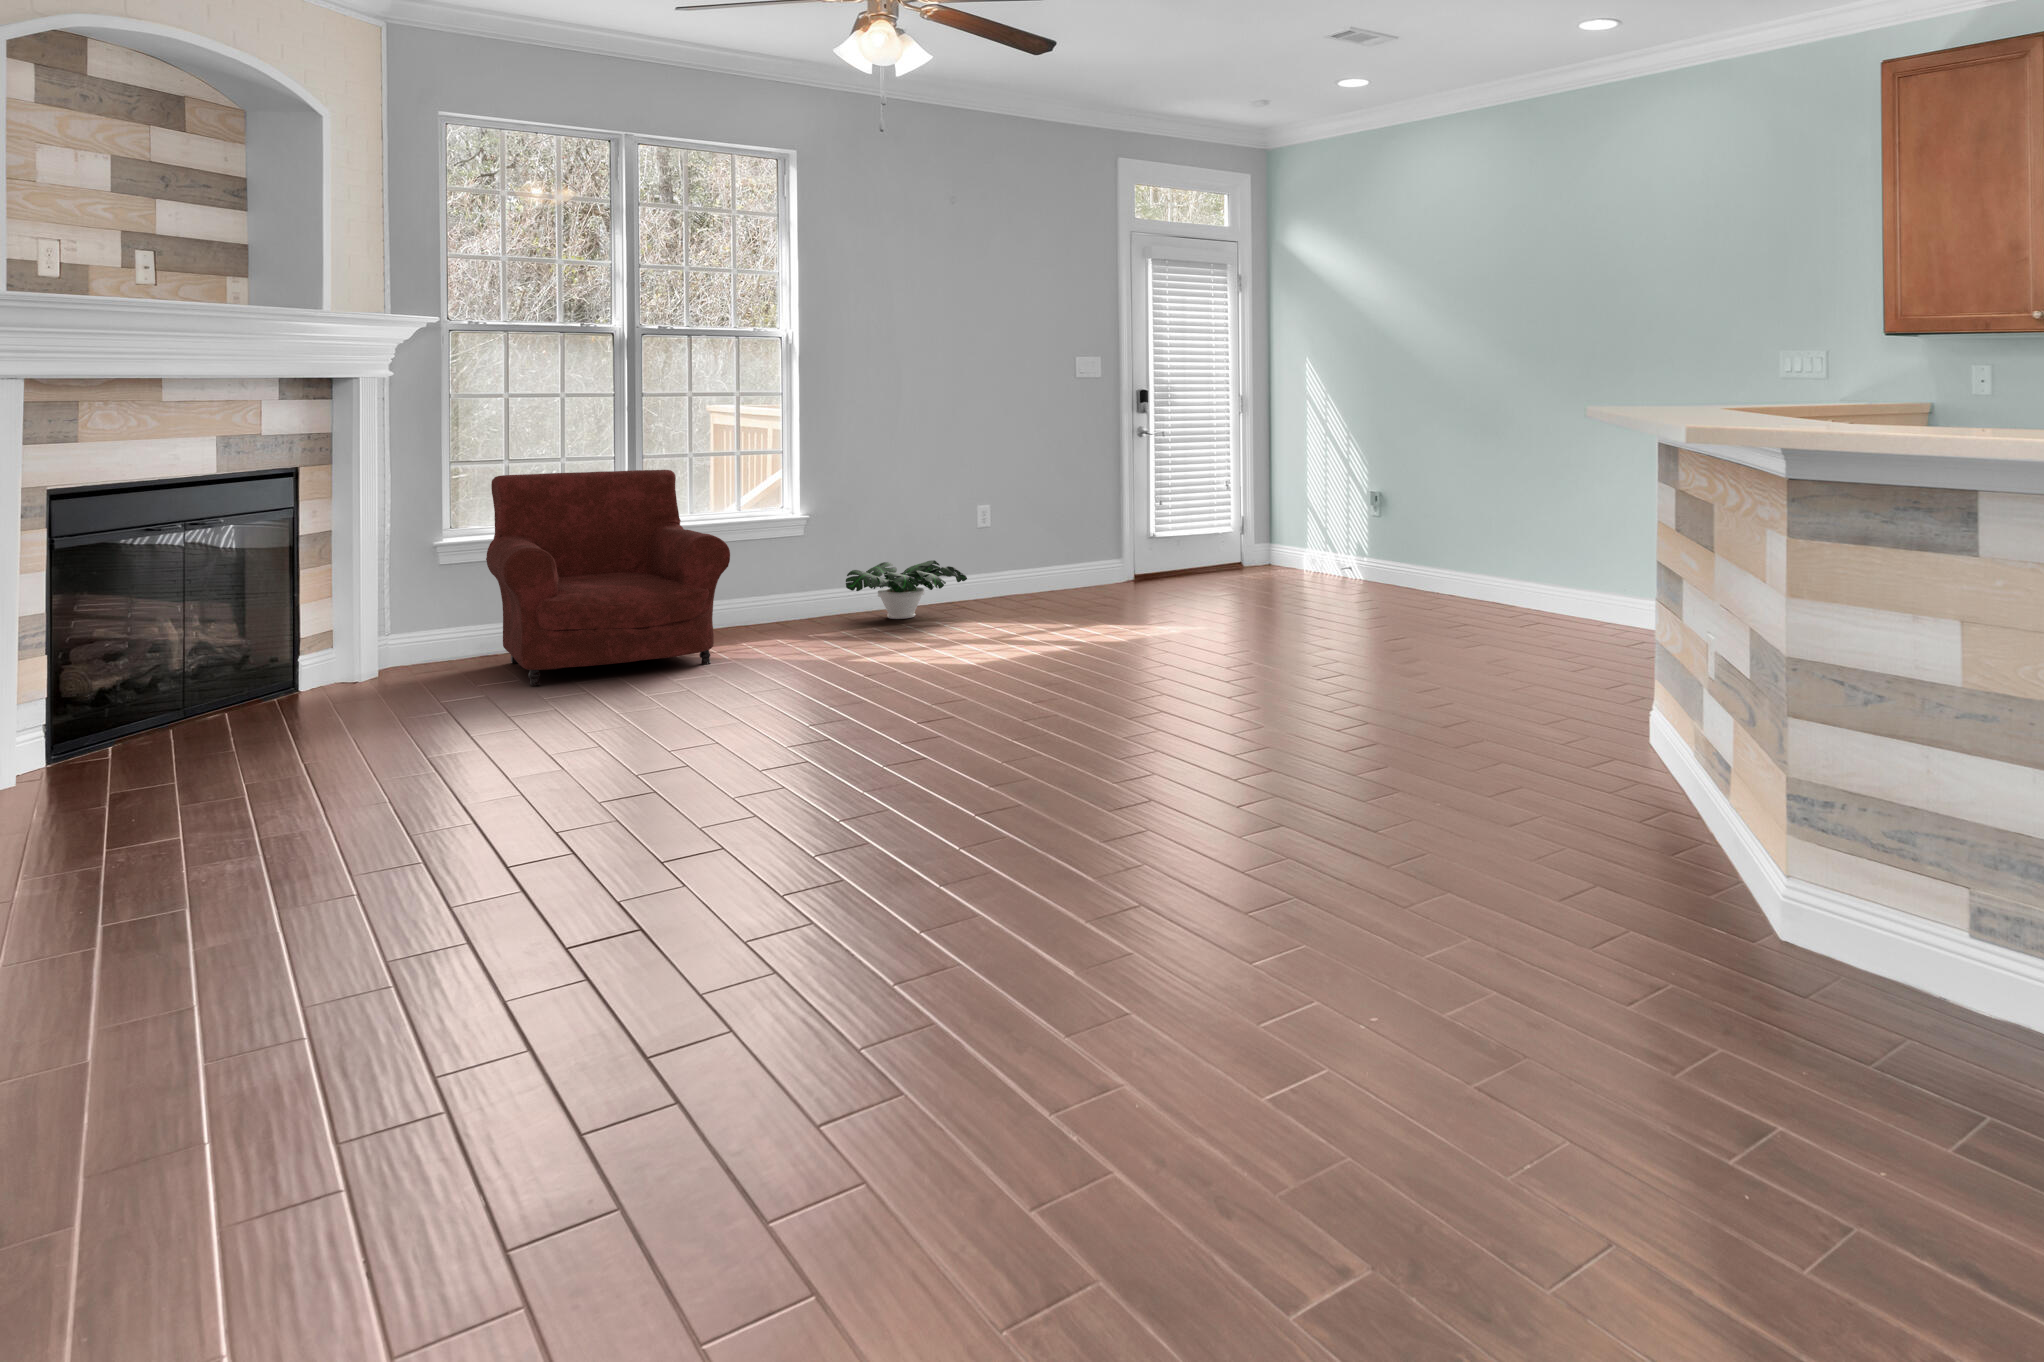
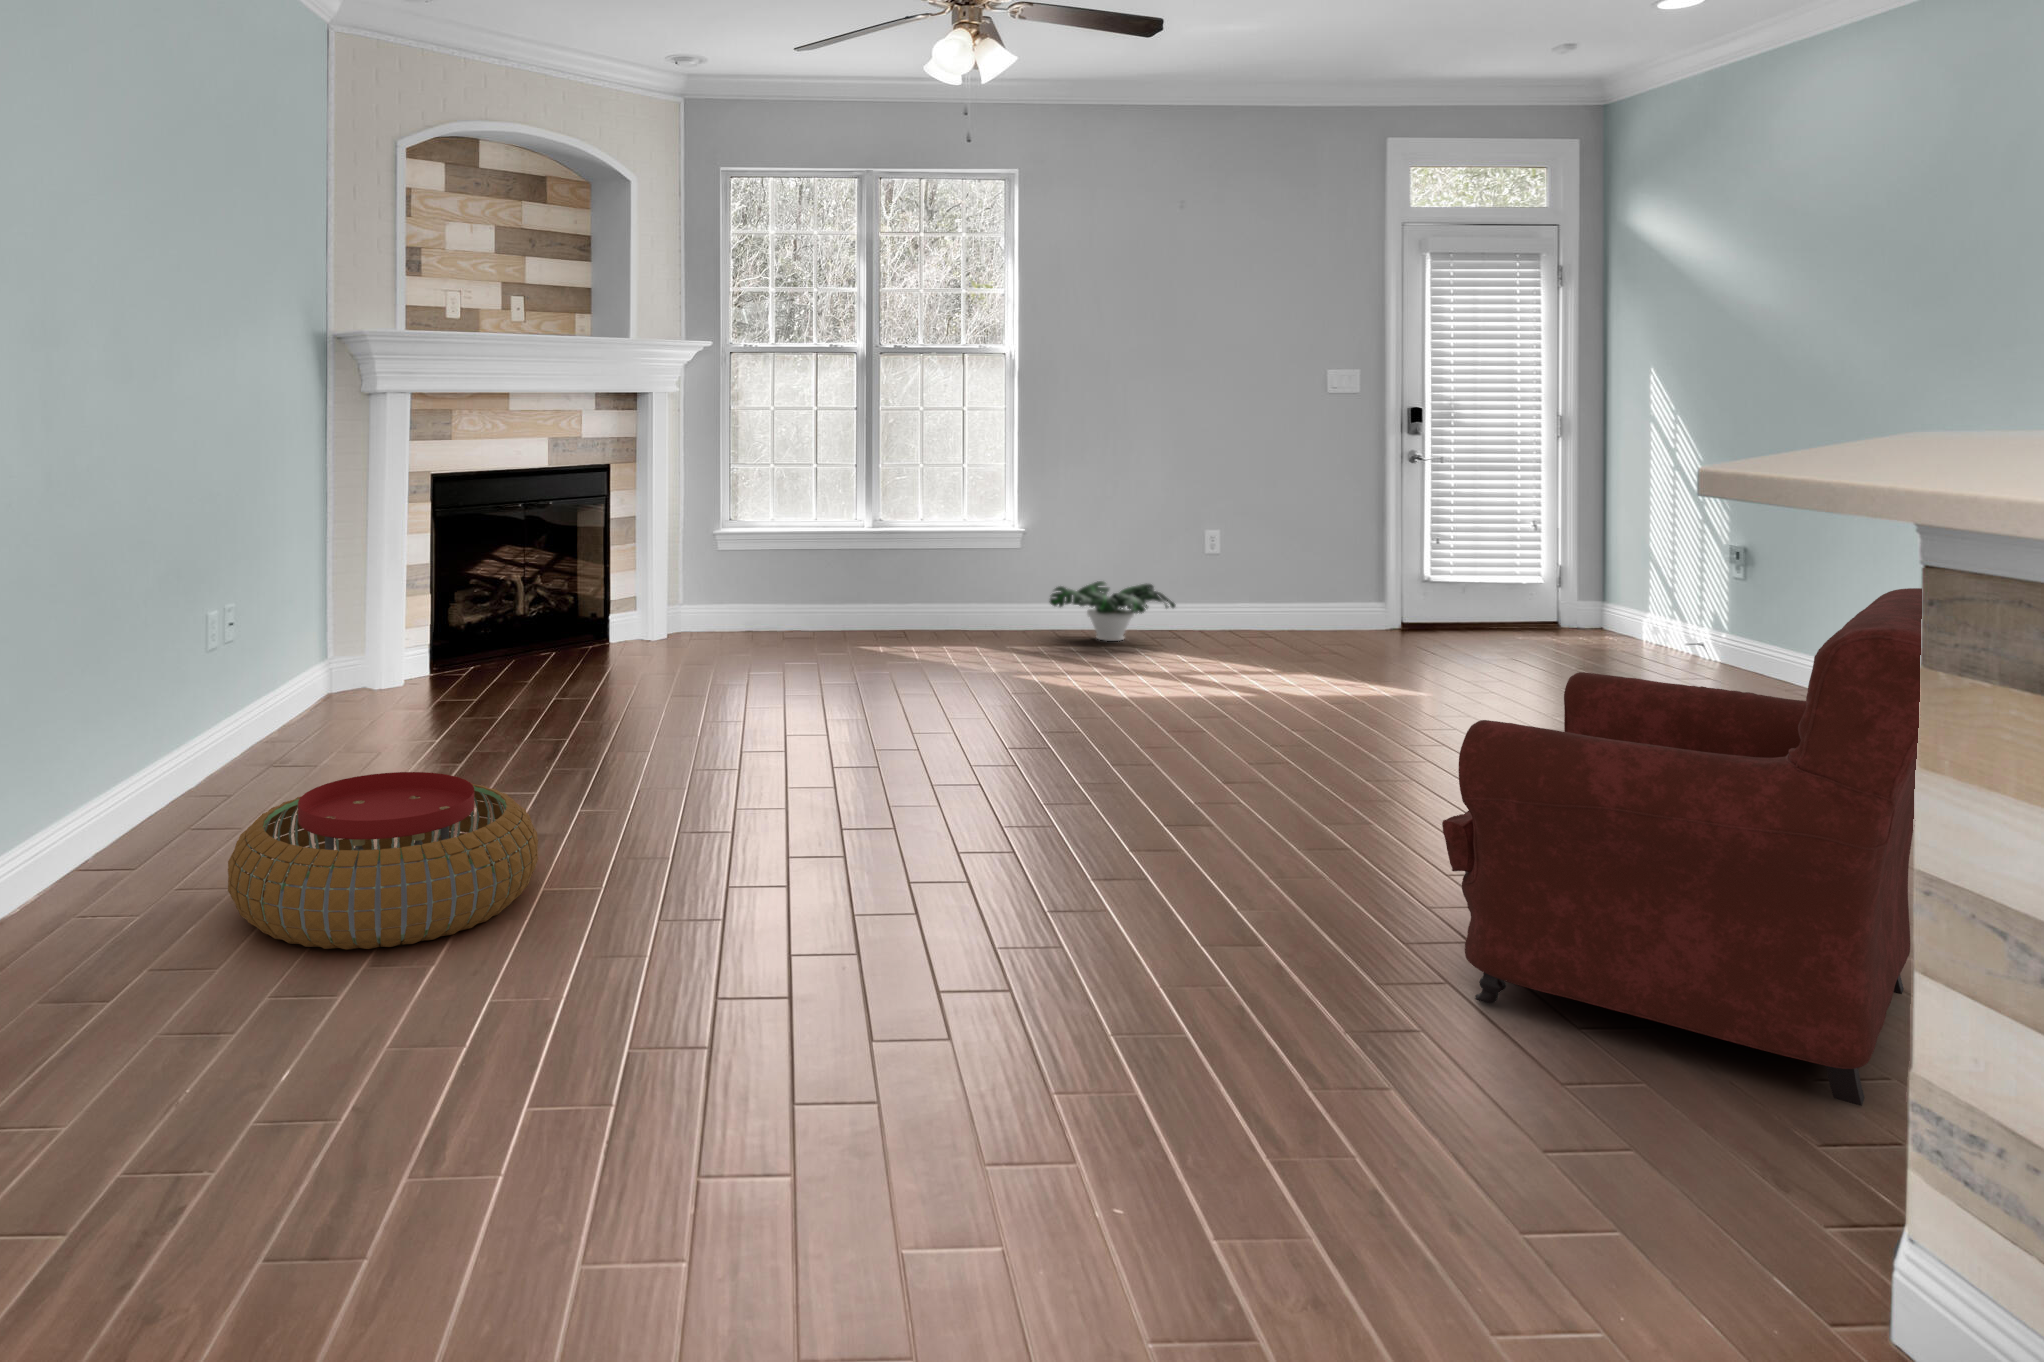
armchair: present [486,470,730,686] -> present [1442,588,1922,1106]
pouf: none [137,838,575,1073] -> present [228,772,538,950]

